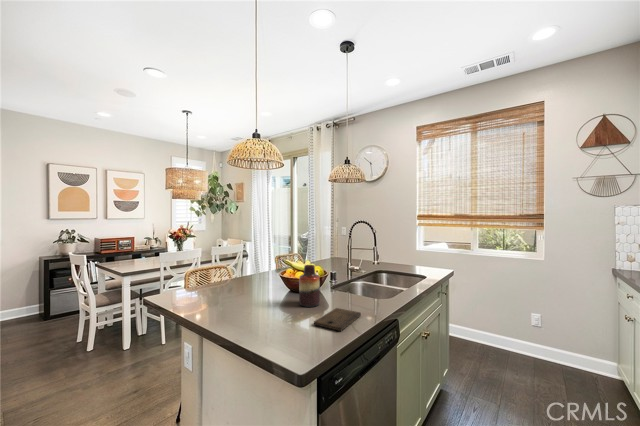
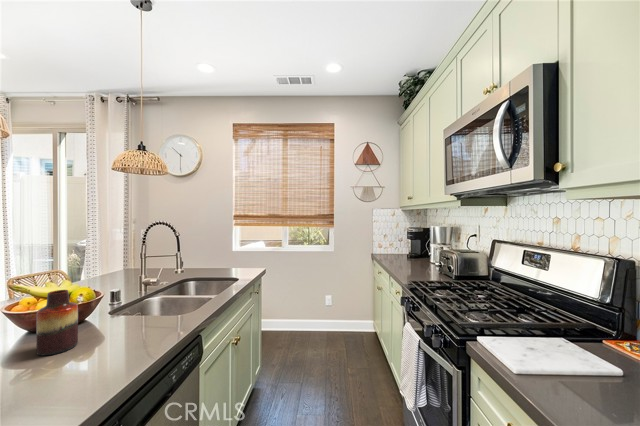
cutting board: present [314,308,361,331] -> none [52,344,143,385]

